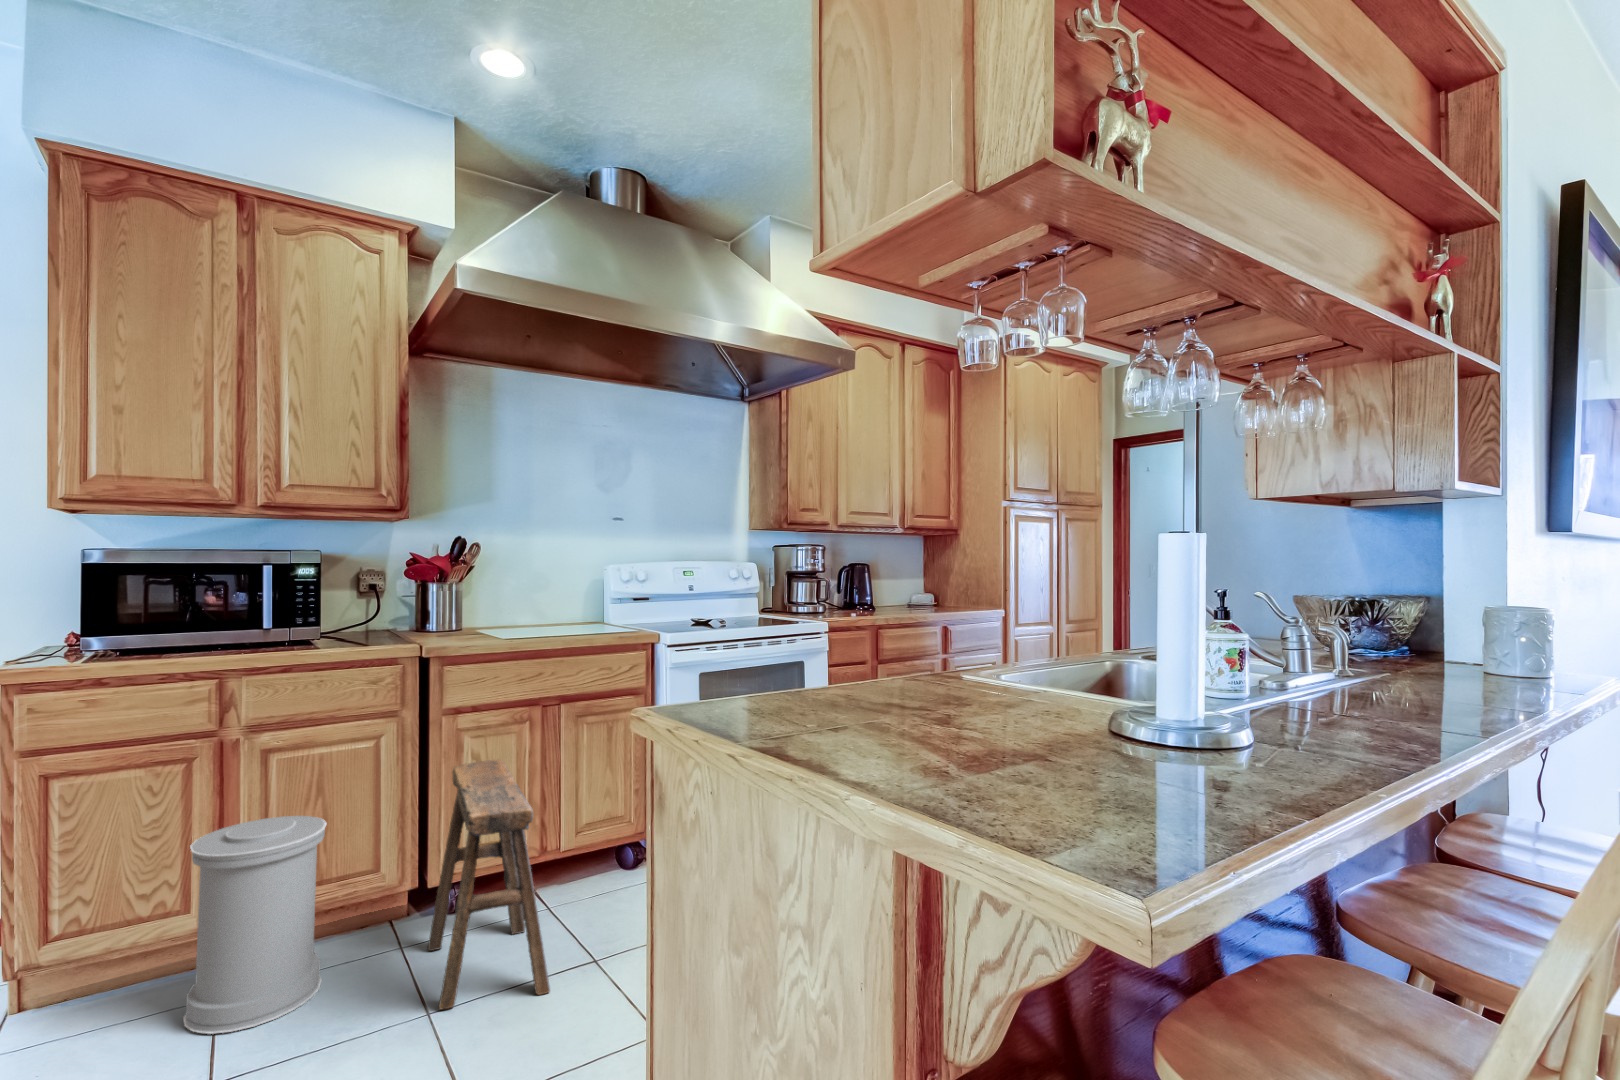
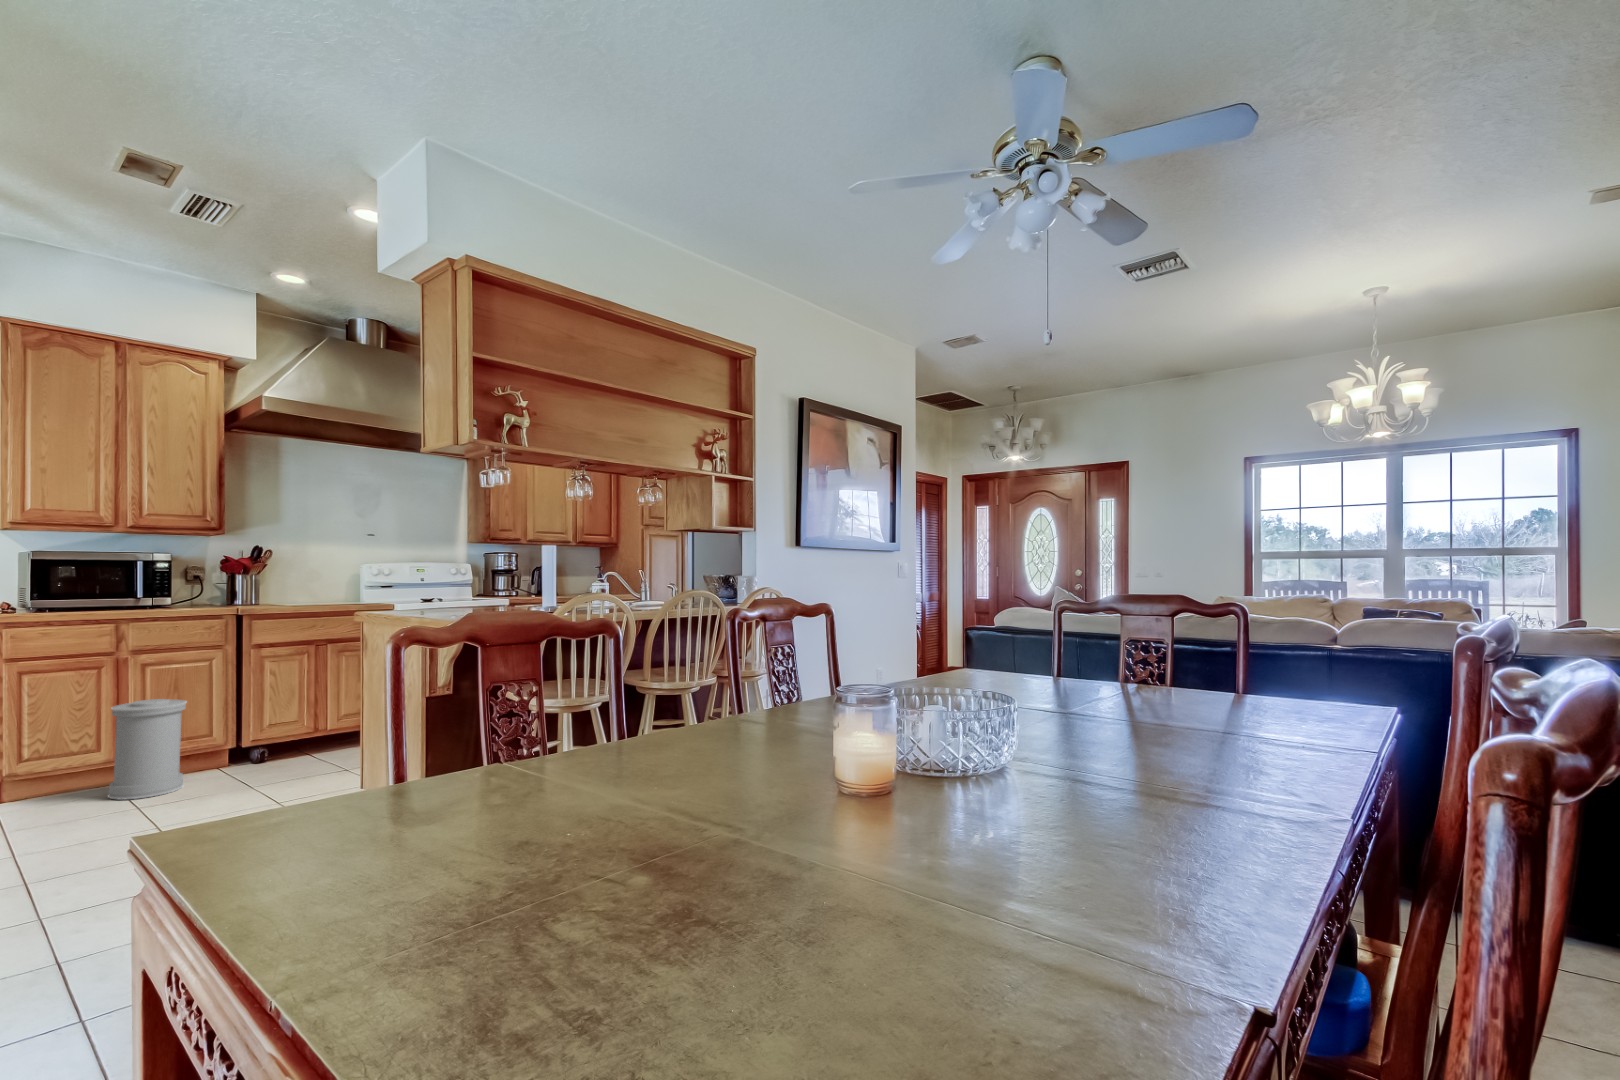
stool: present [428,759,550,1010] -> none [245,673,322,786]

